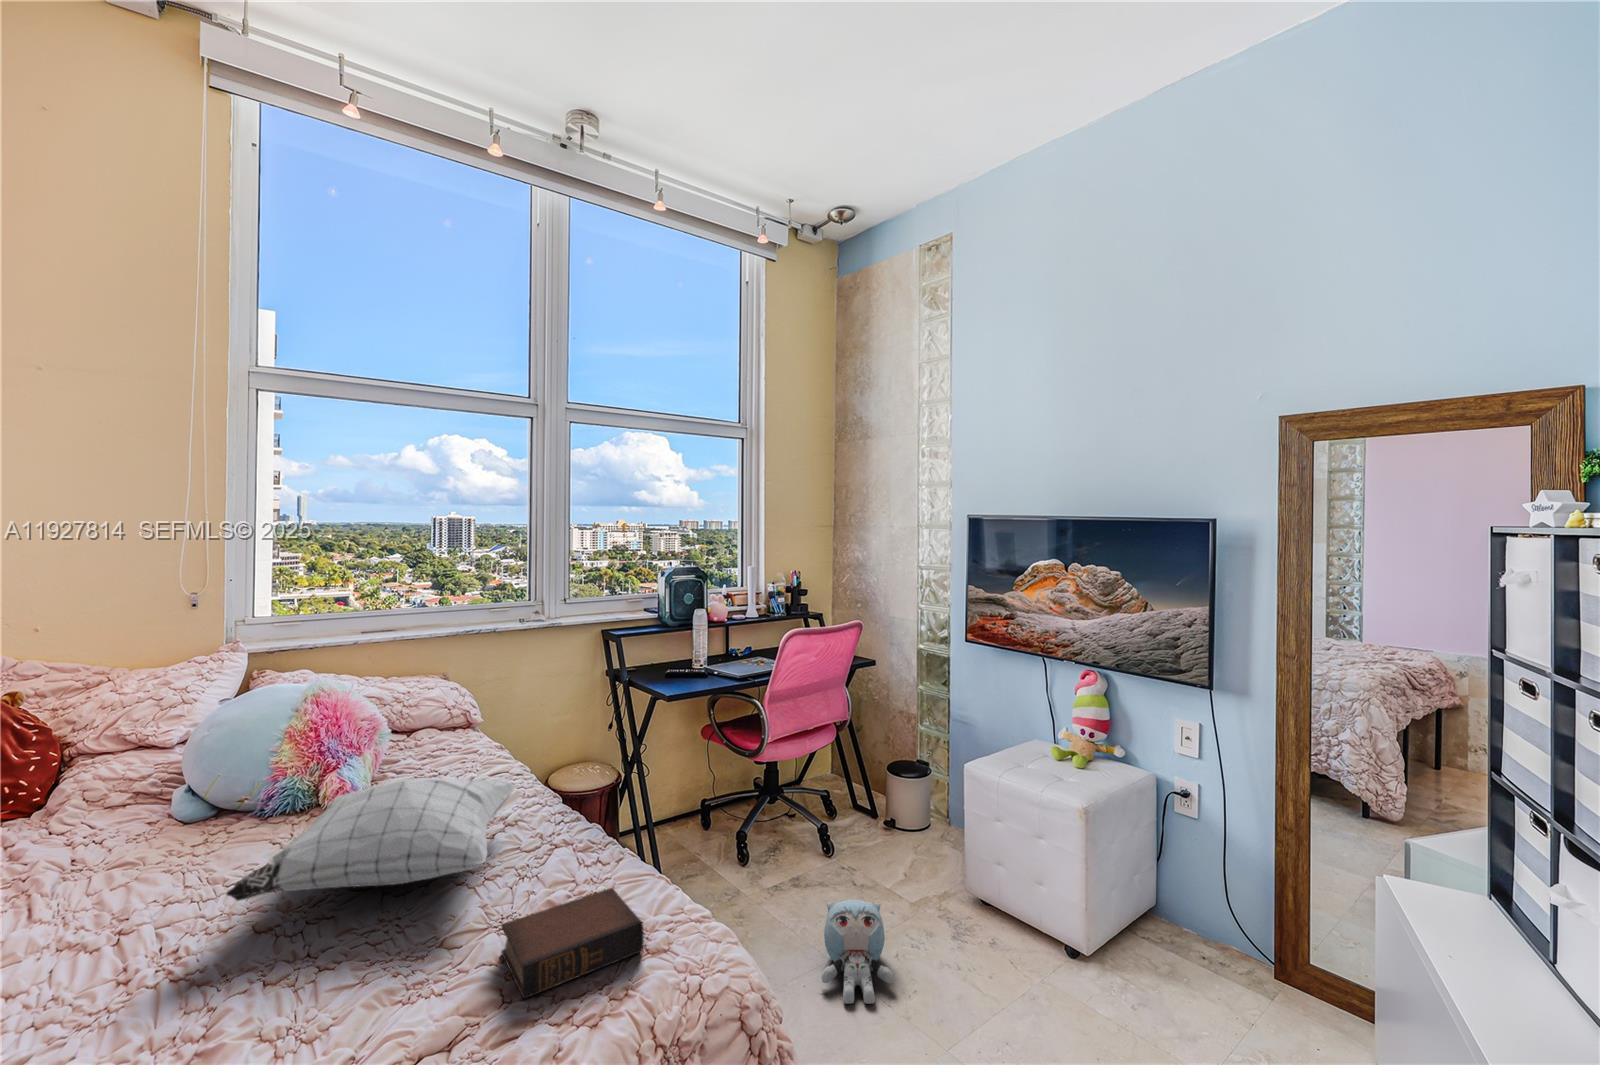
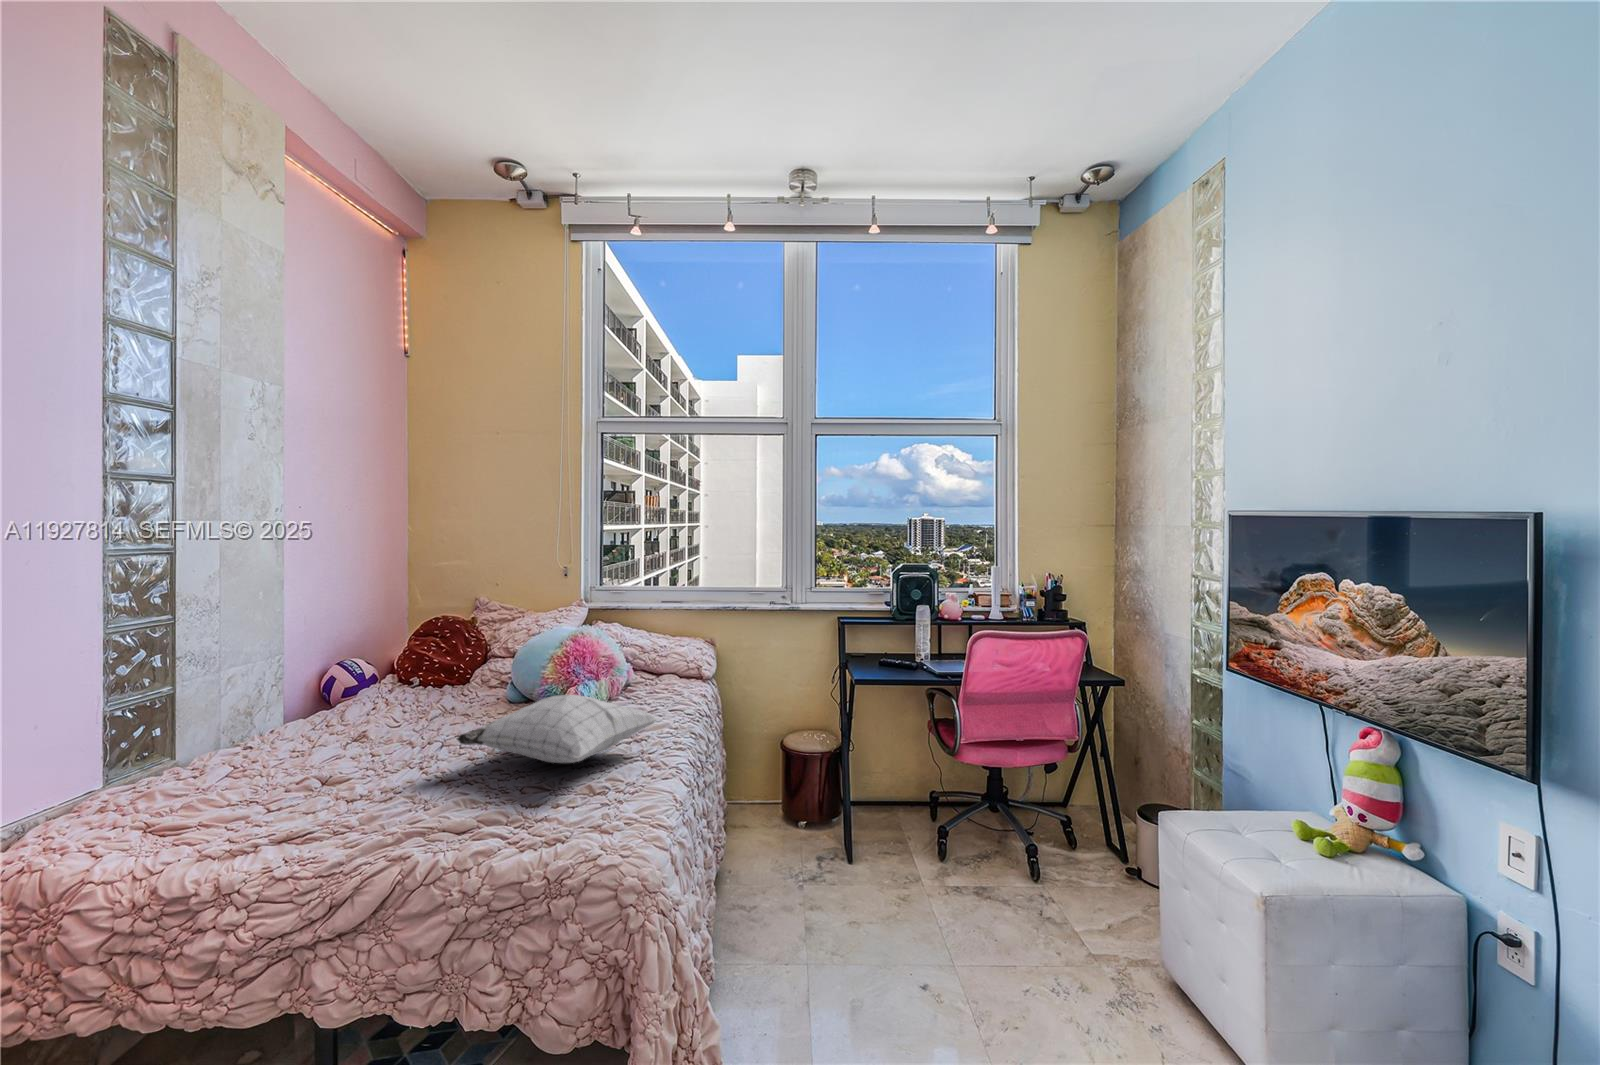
book: present [501,888,644,998] -> none [544,798,646,847]
plush toy: present [822,900,893,1004] -> none [930,913,1017,1024]

